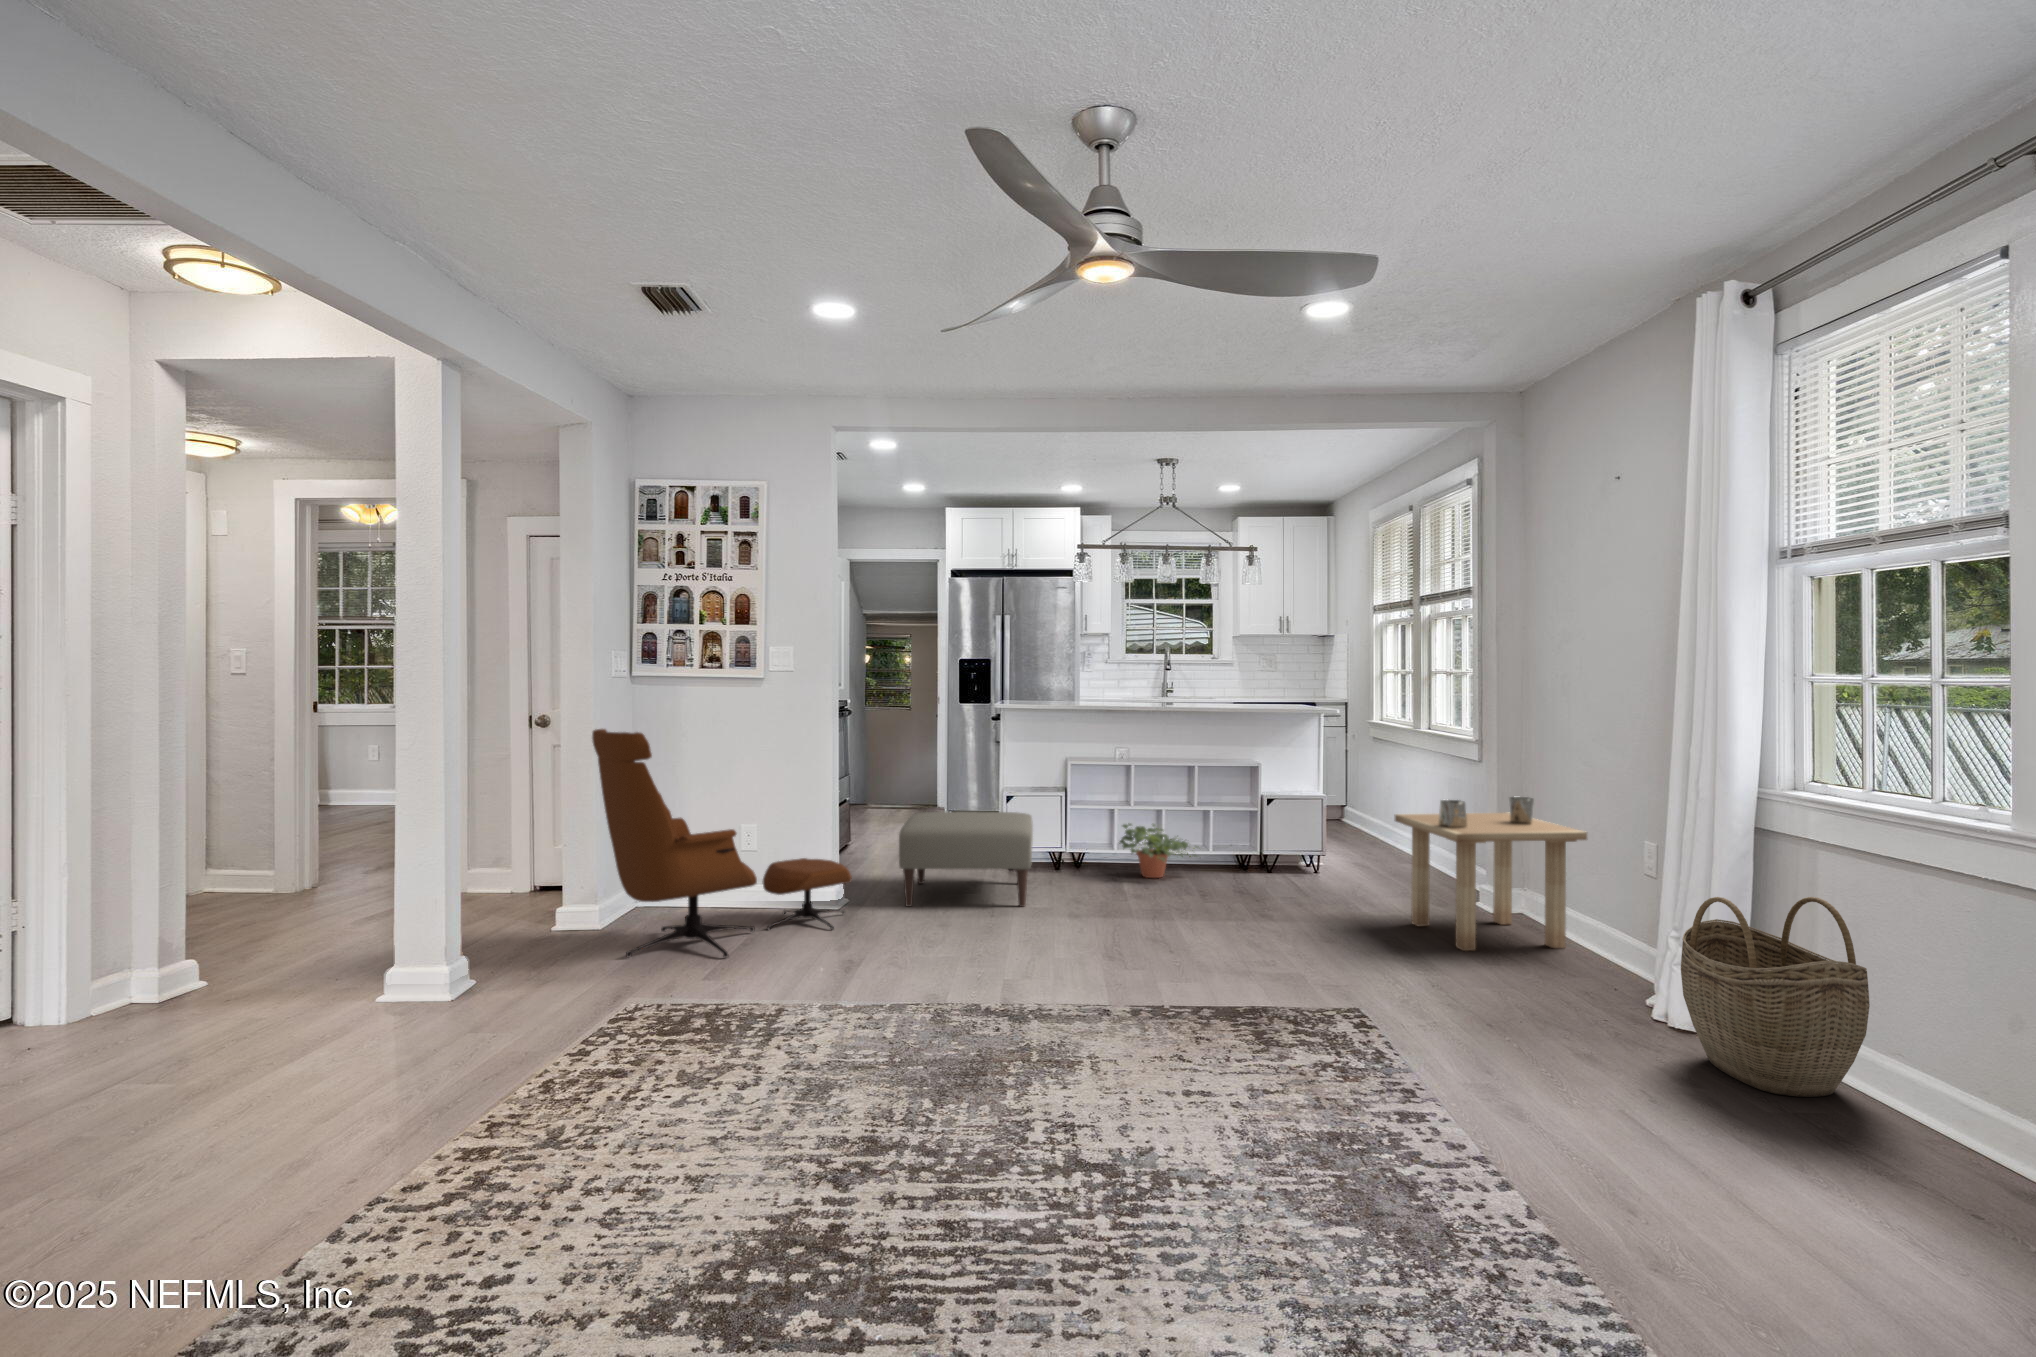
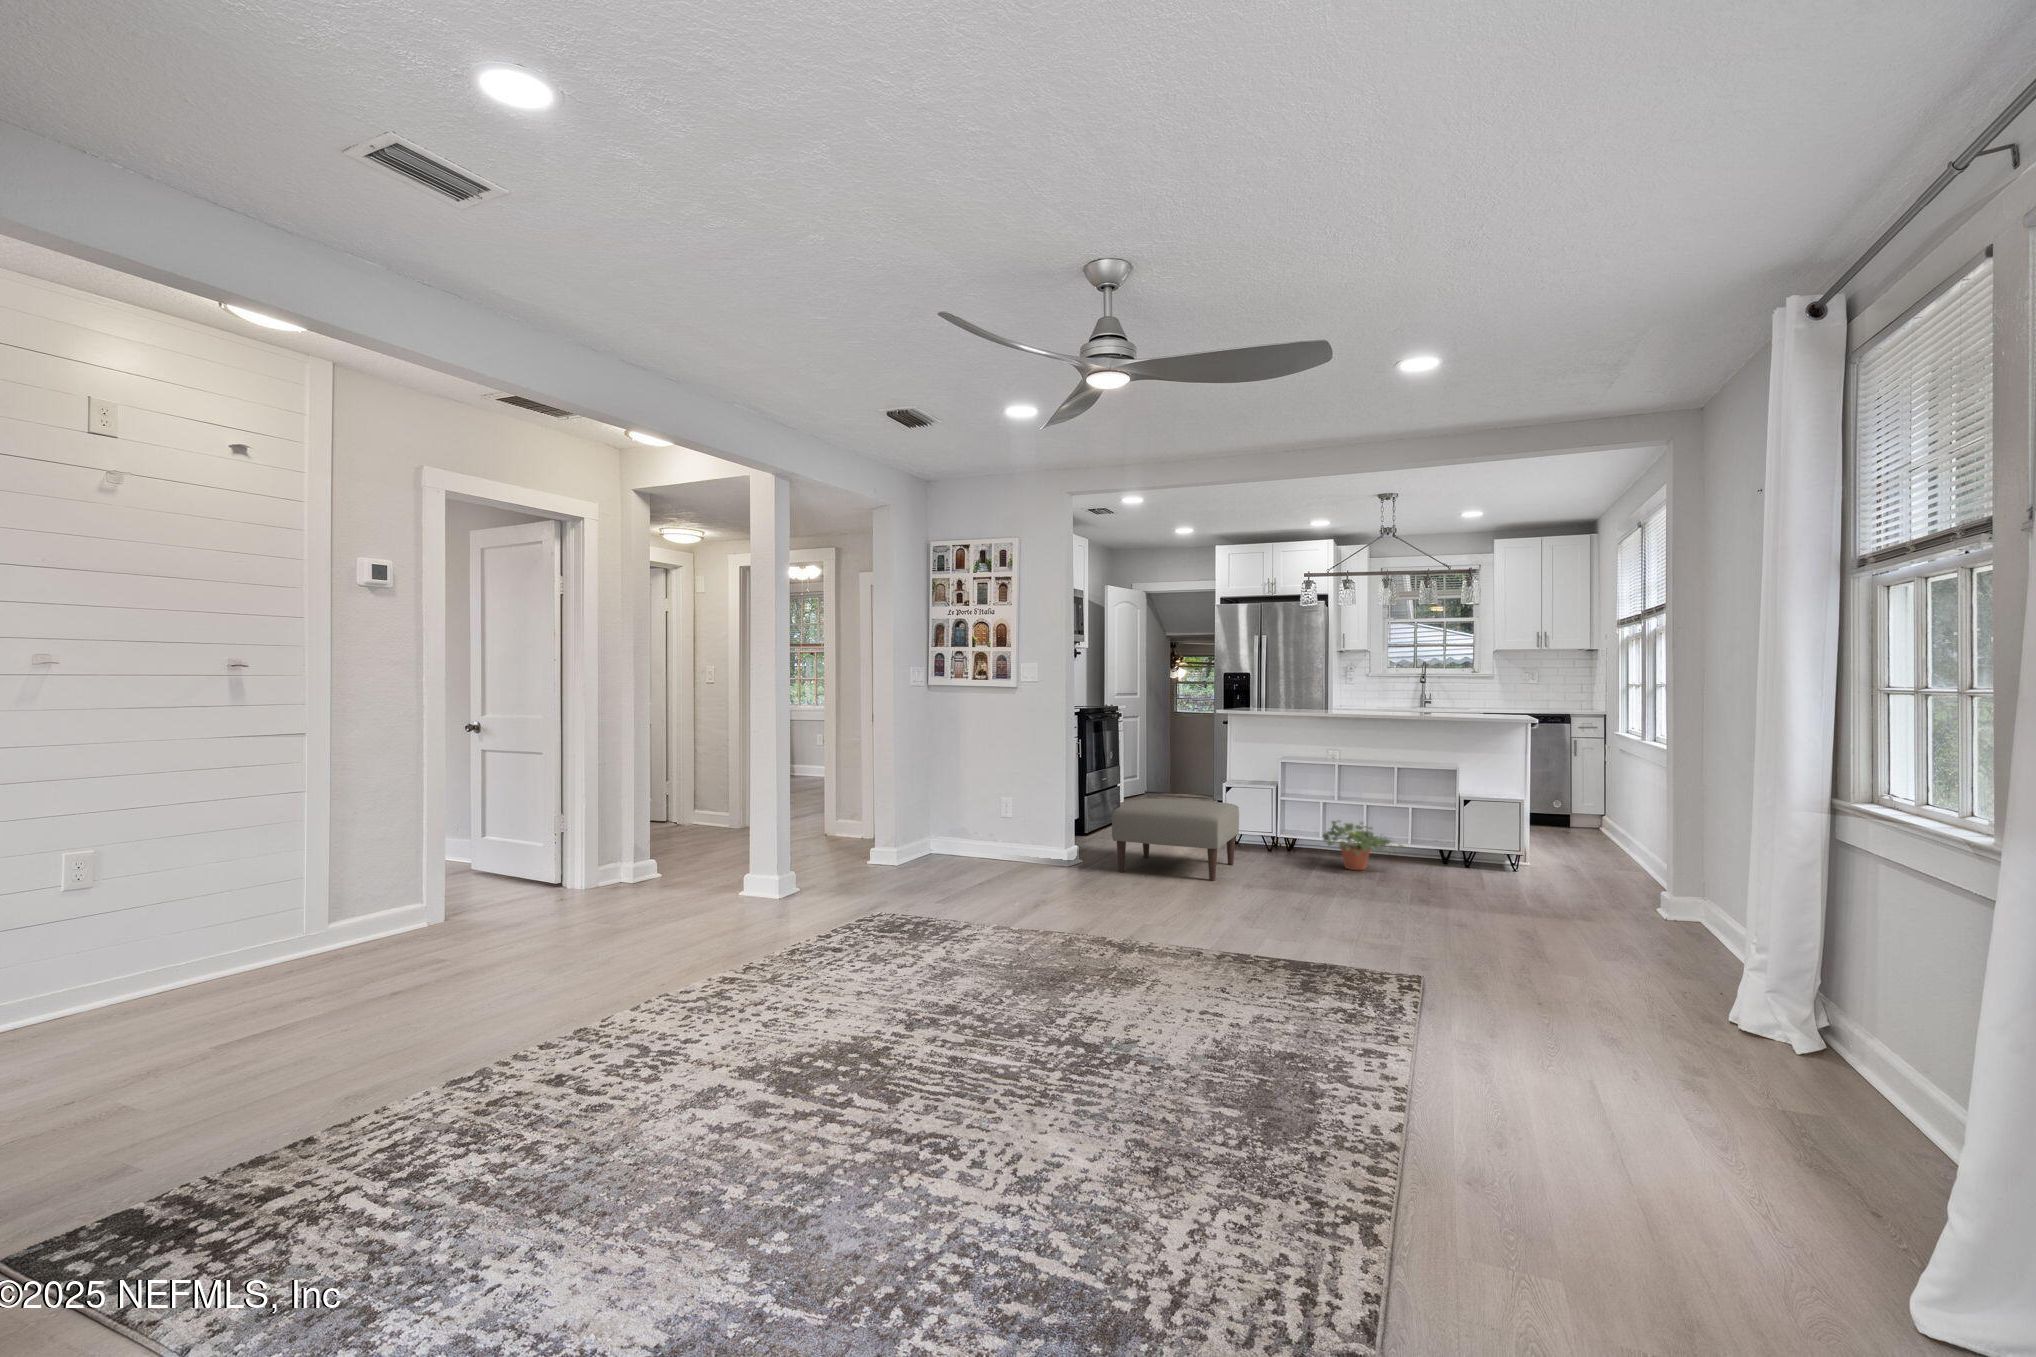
lounge chair: present [592,729,852,957] -> none [878,722,1070,891]
side table: present [1395,797,1587,951] -> none [1565,809,1766,971]
woven basket: present [1681,897,1870,1097] -> none [1753,911,1954,1136]

